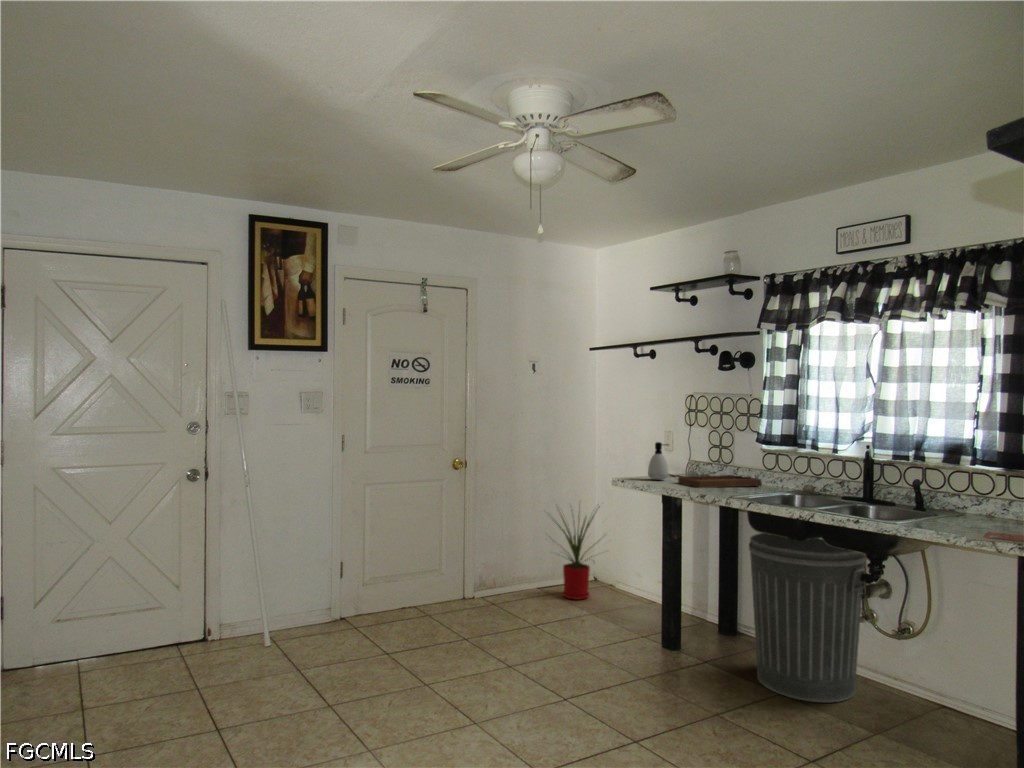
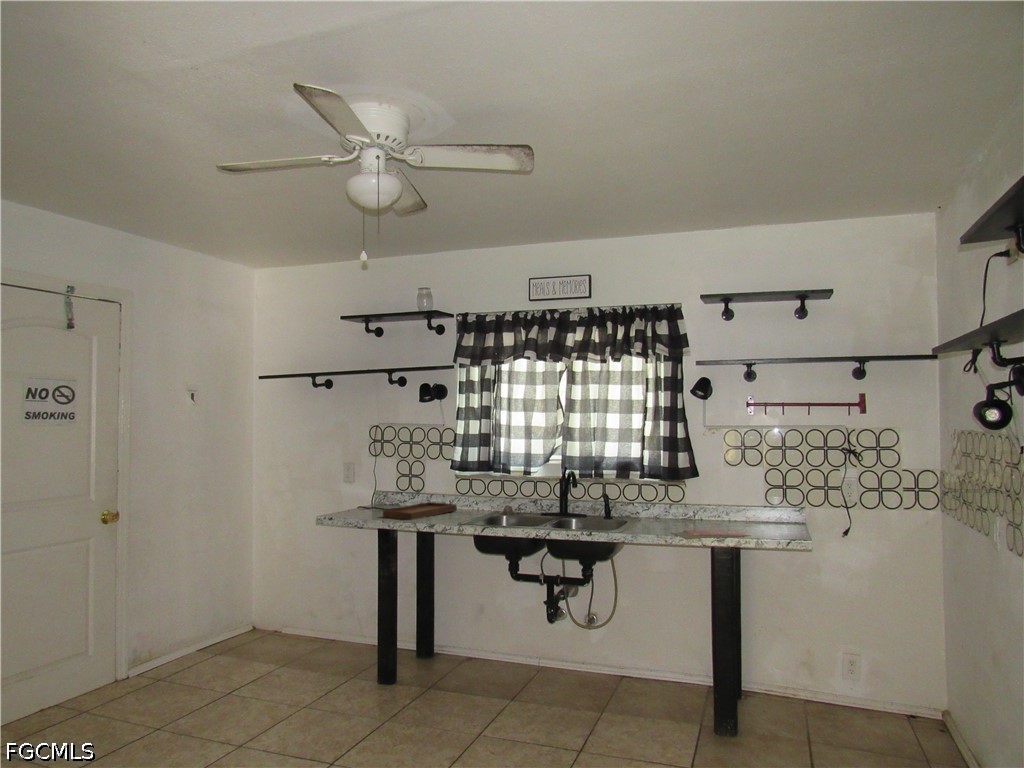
soap dispenser: present [648,442,669,480] -> none [348,476,370,516]
house plant: present [550,506,600,600] -> none [200,542,291,663]
trash can: present [749,533,866,702] -> none [467,542,567,706]

